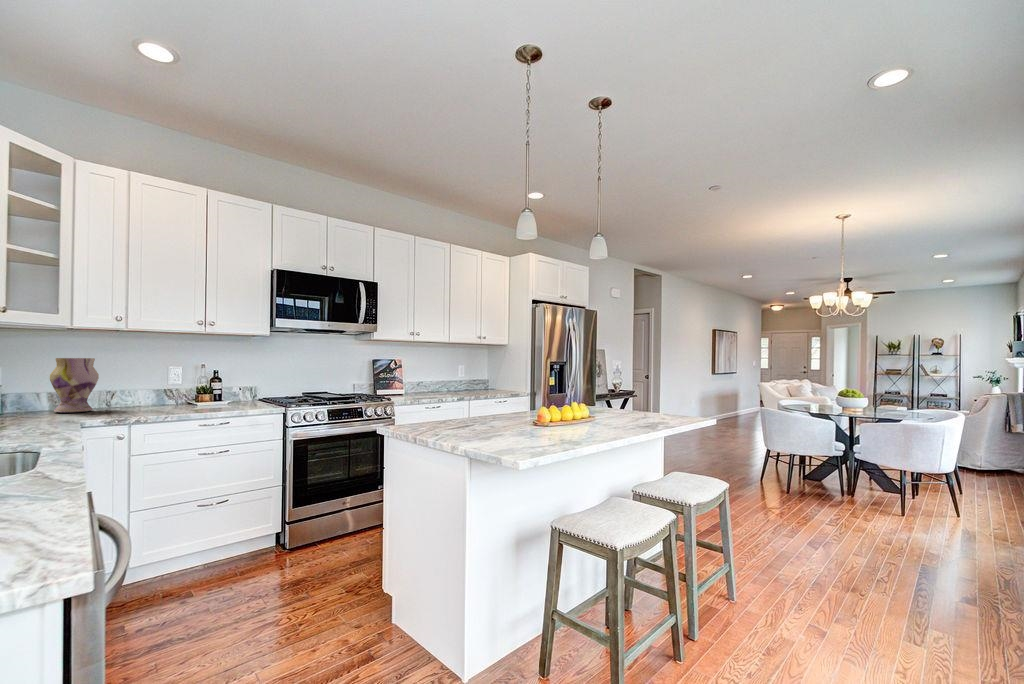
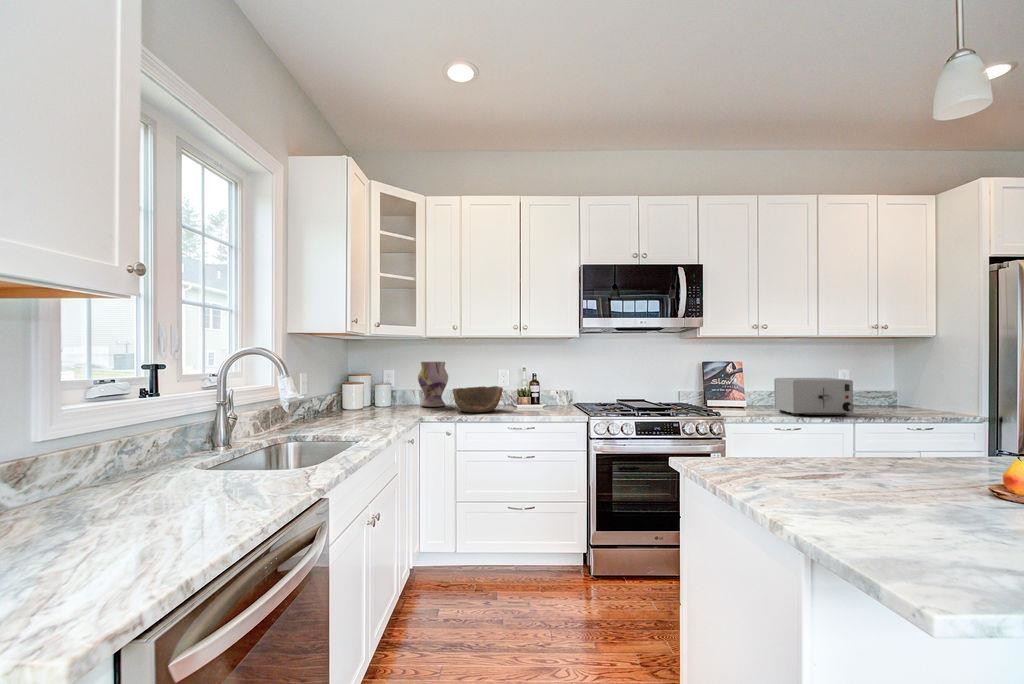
toaster: none [425,371,471,397] -> present [774,378,854,416]
bowl: none [118,384,186,413] -> present [453,386,503,413]

